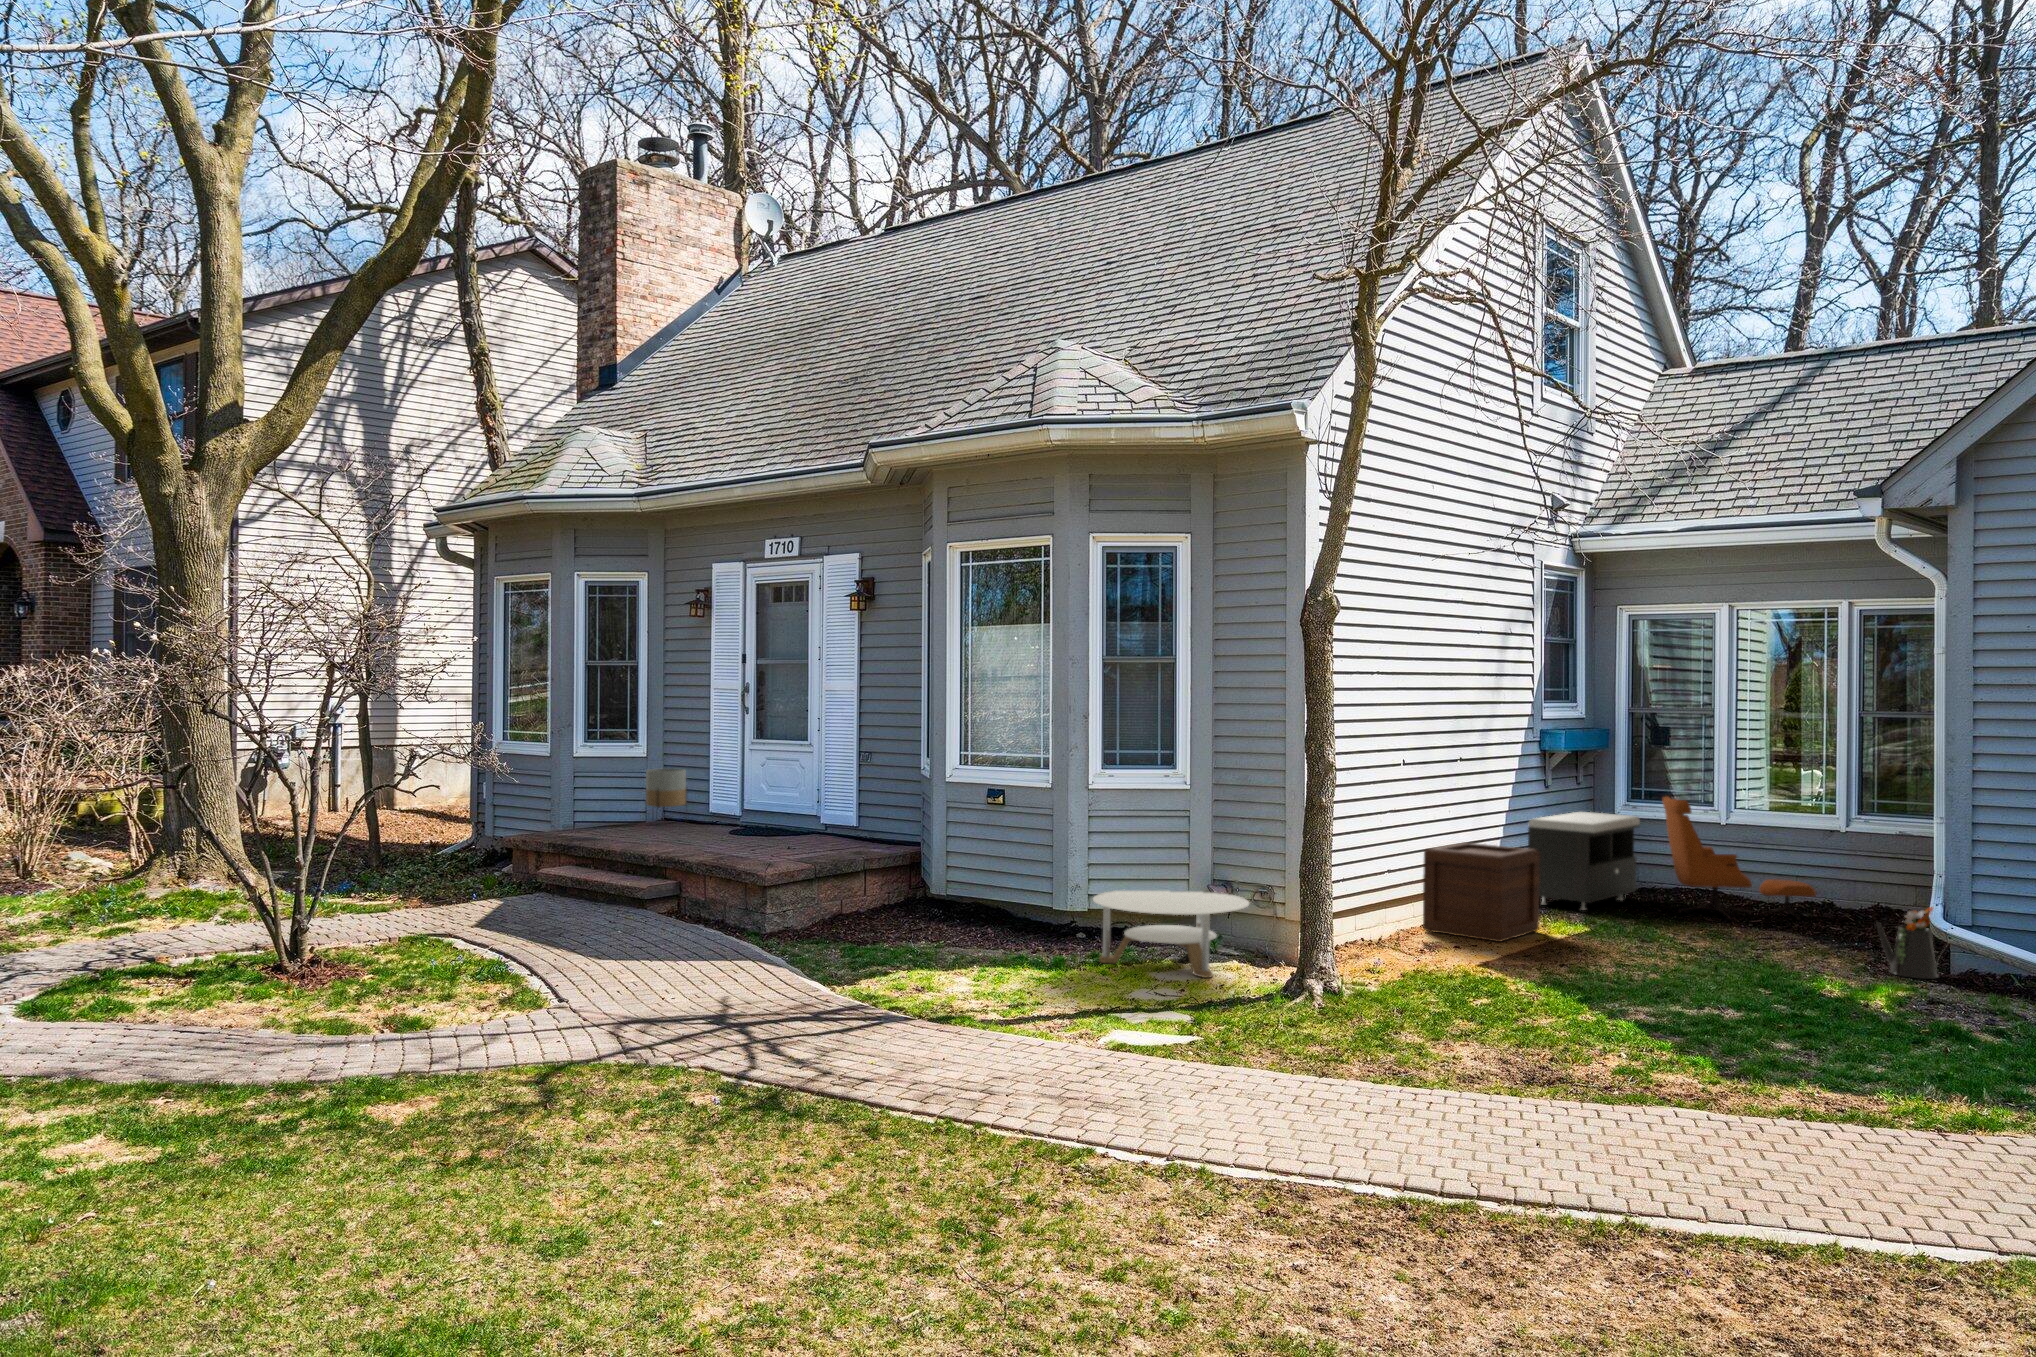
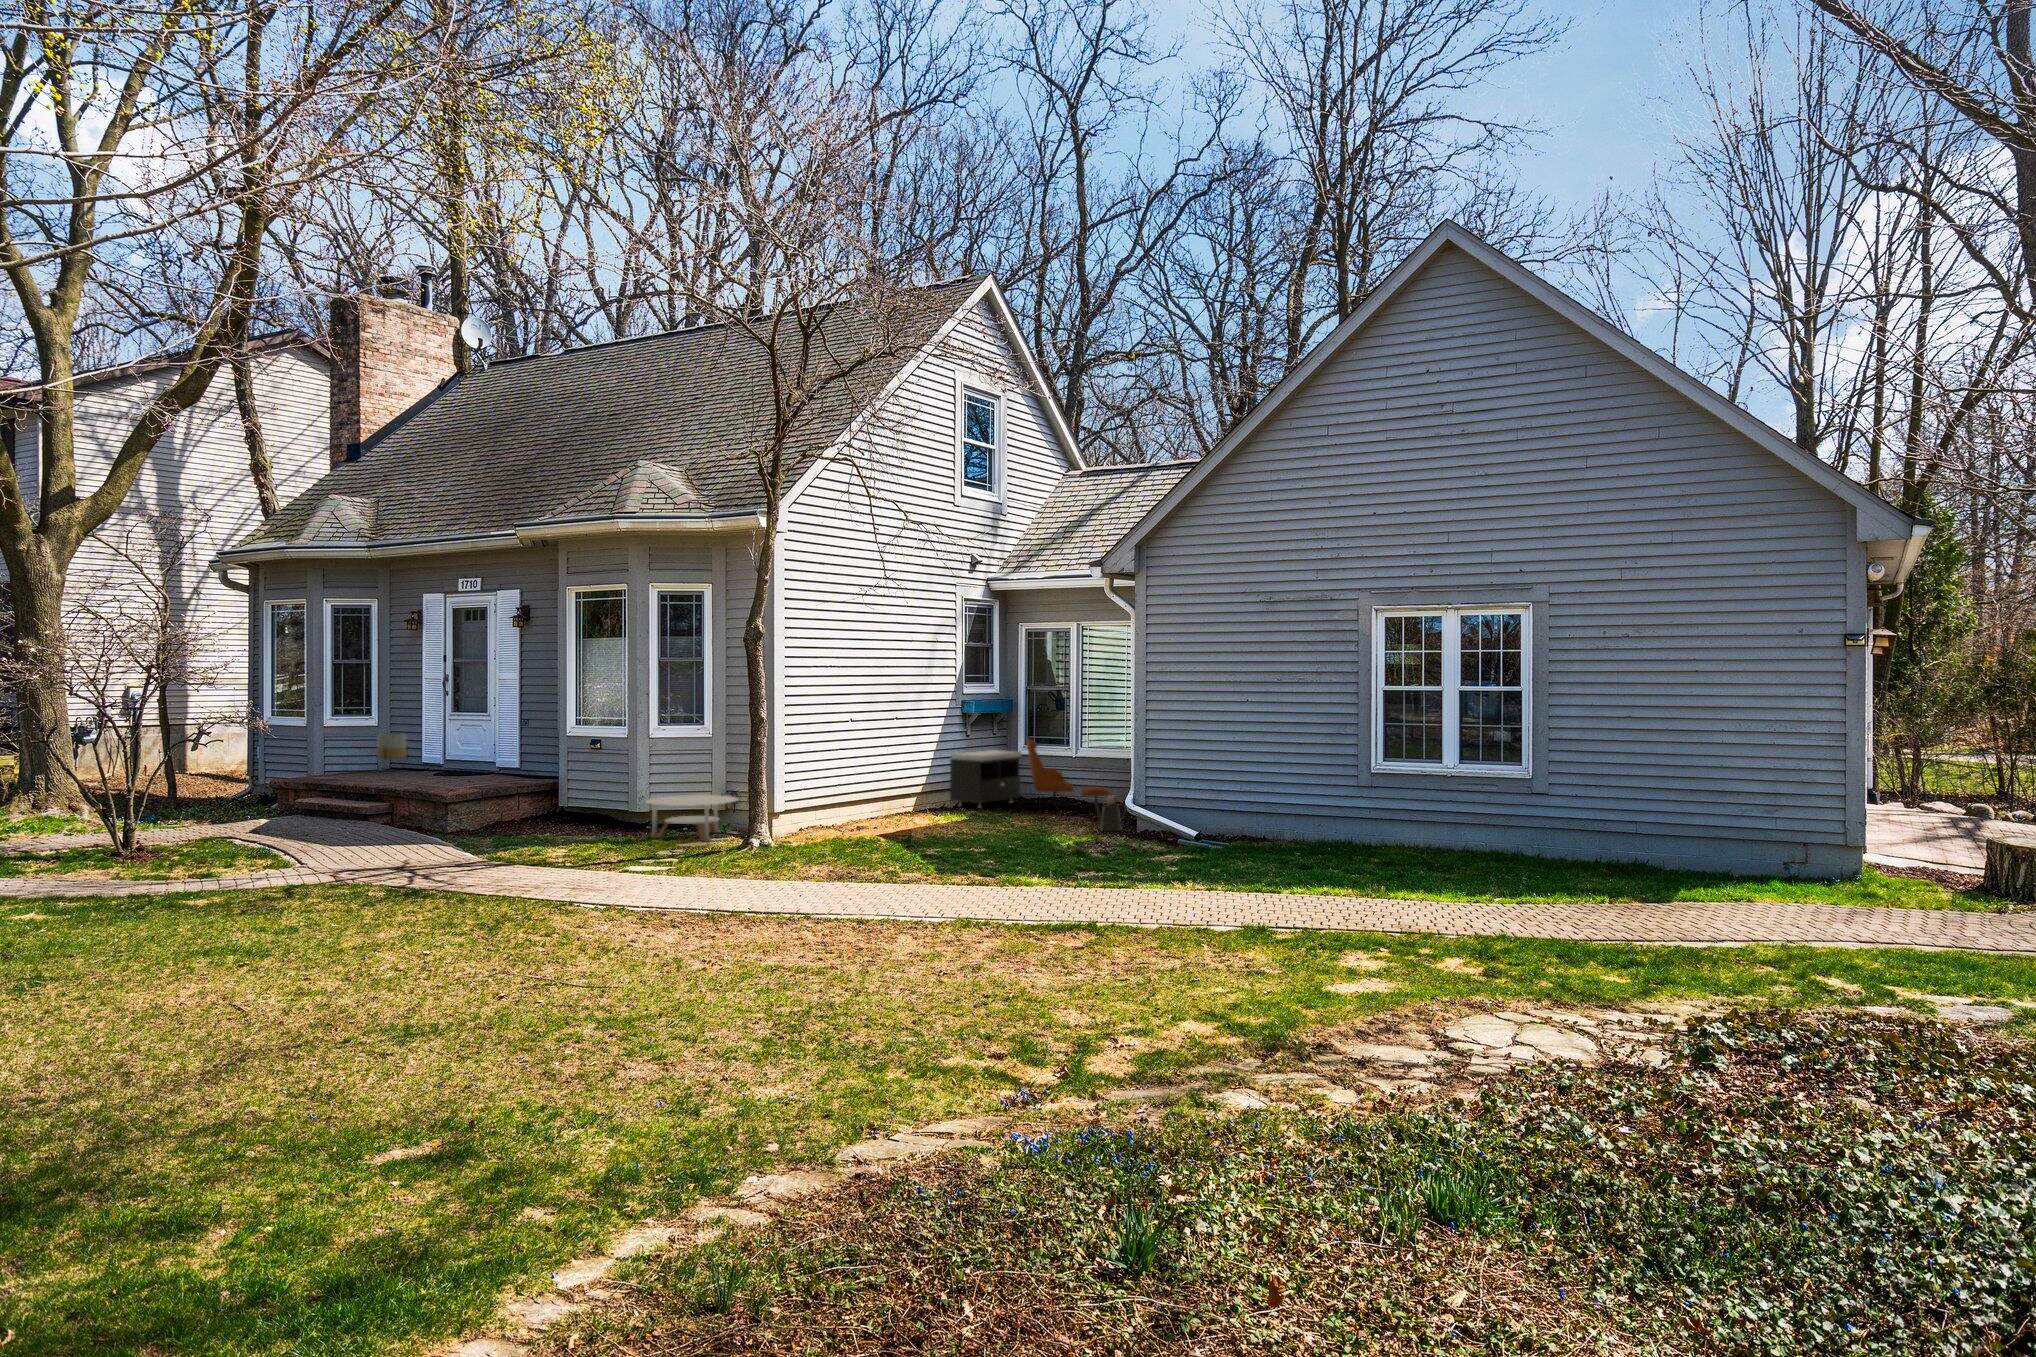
wooden crate: present [1423,842,1540,942] -> none [865,767,935,823]

